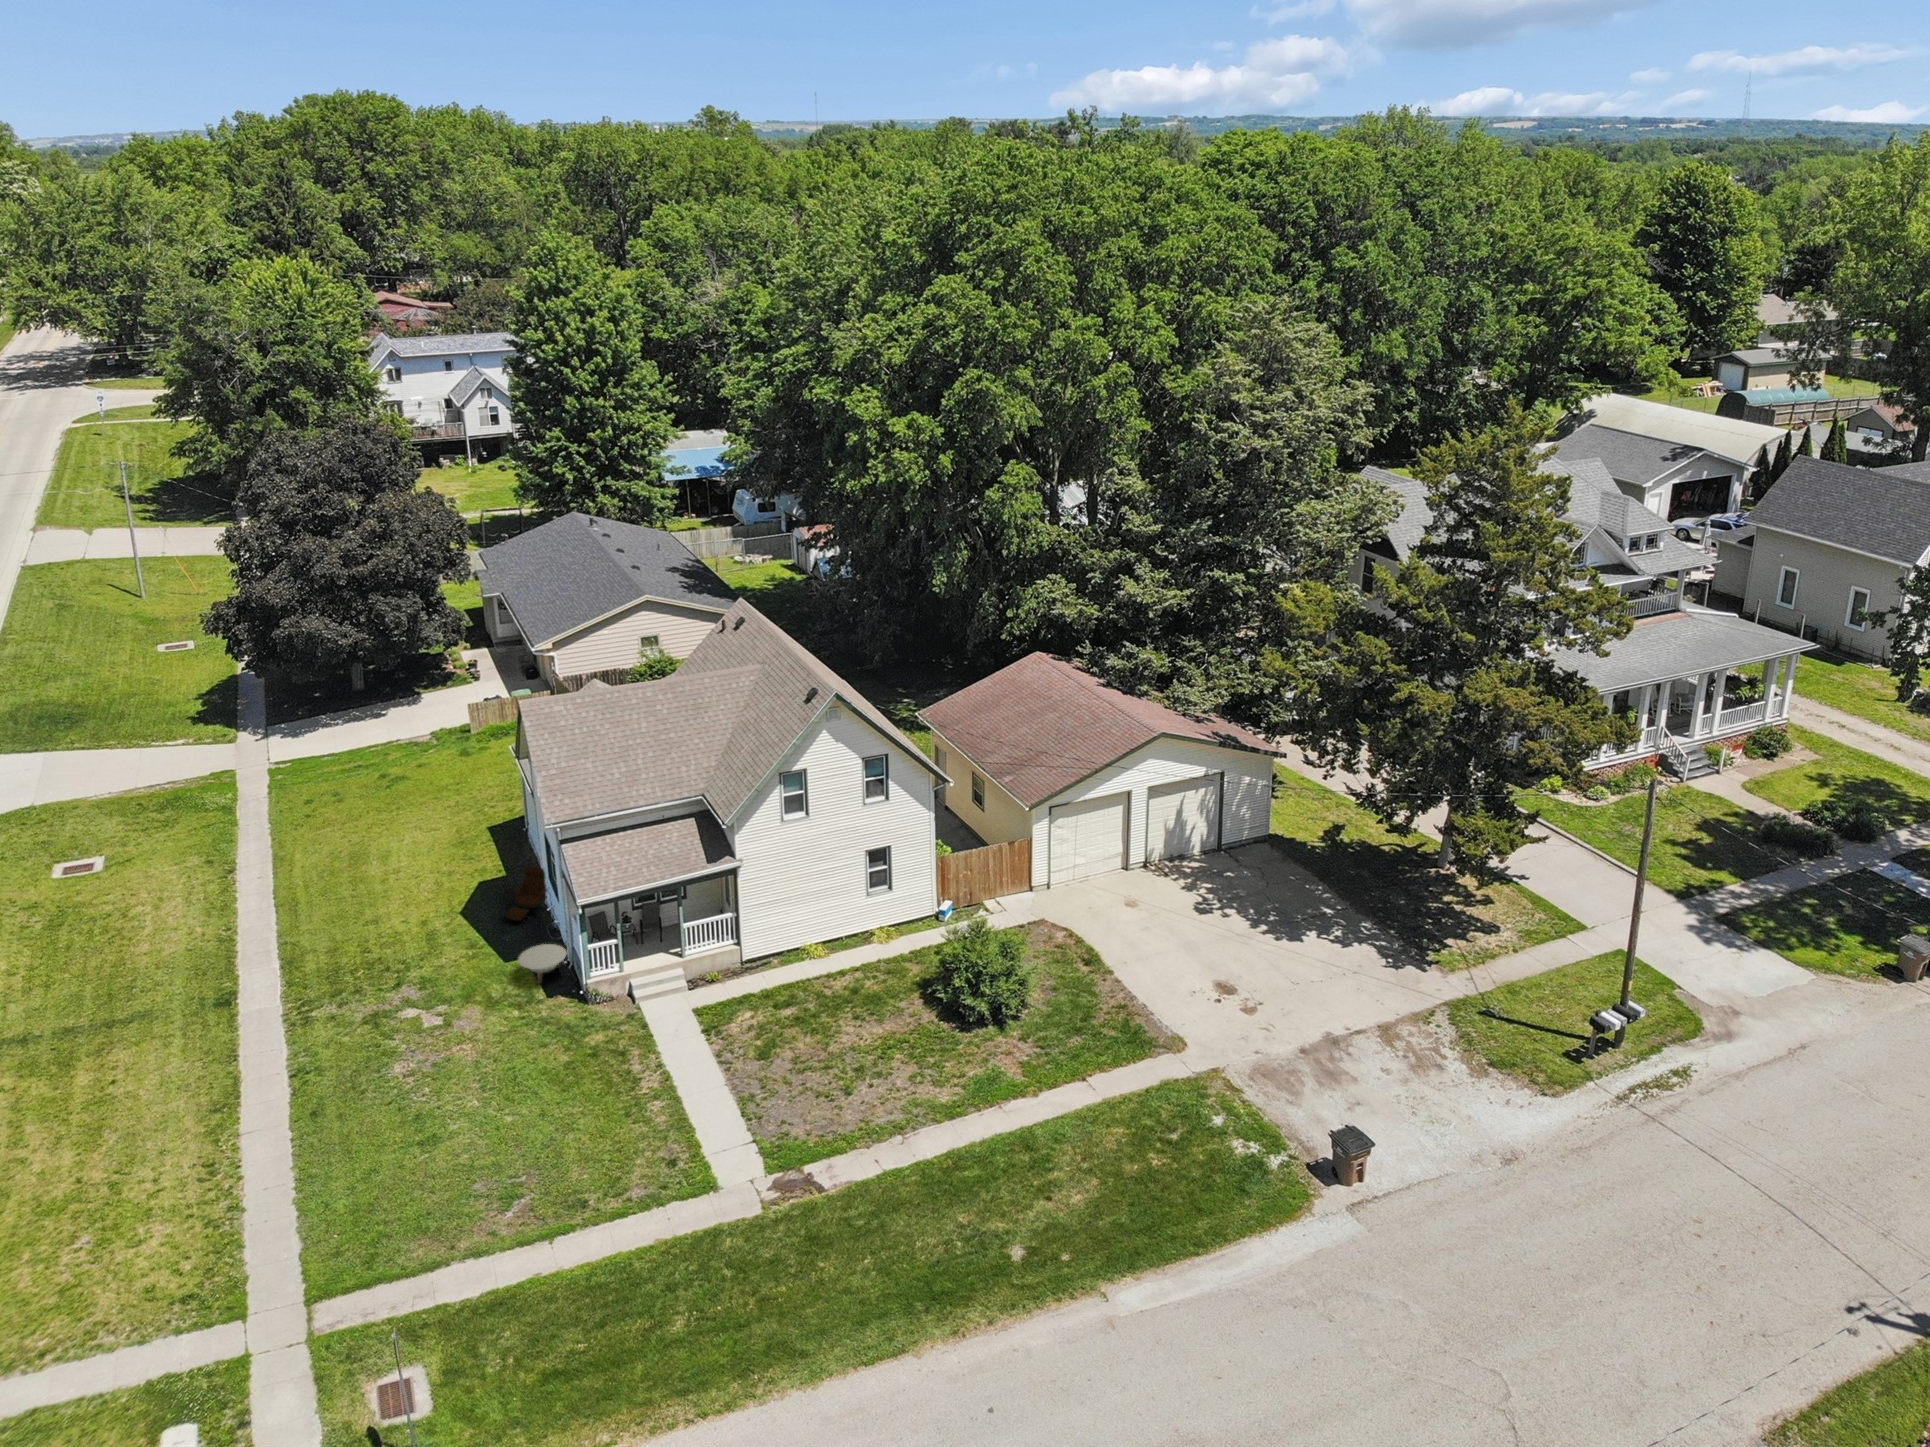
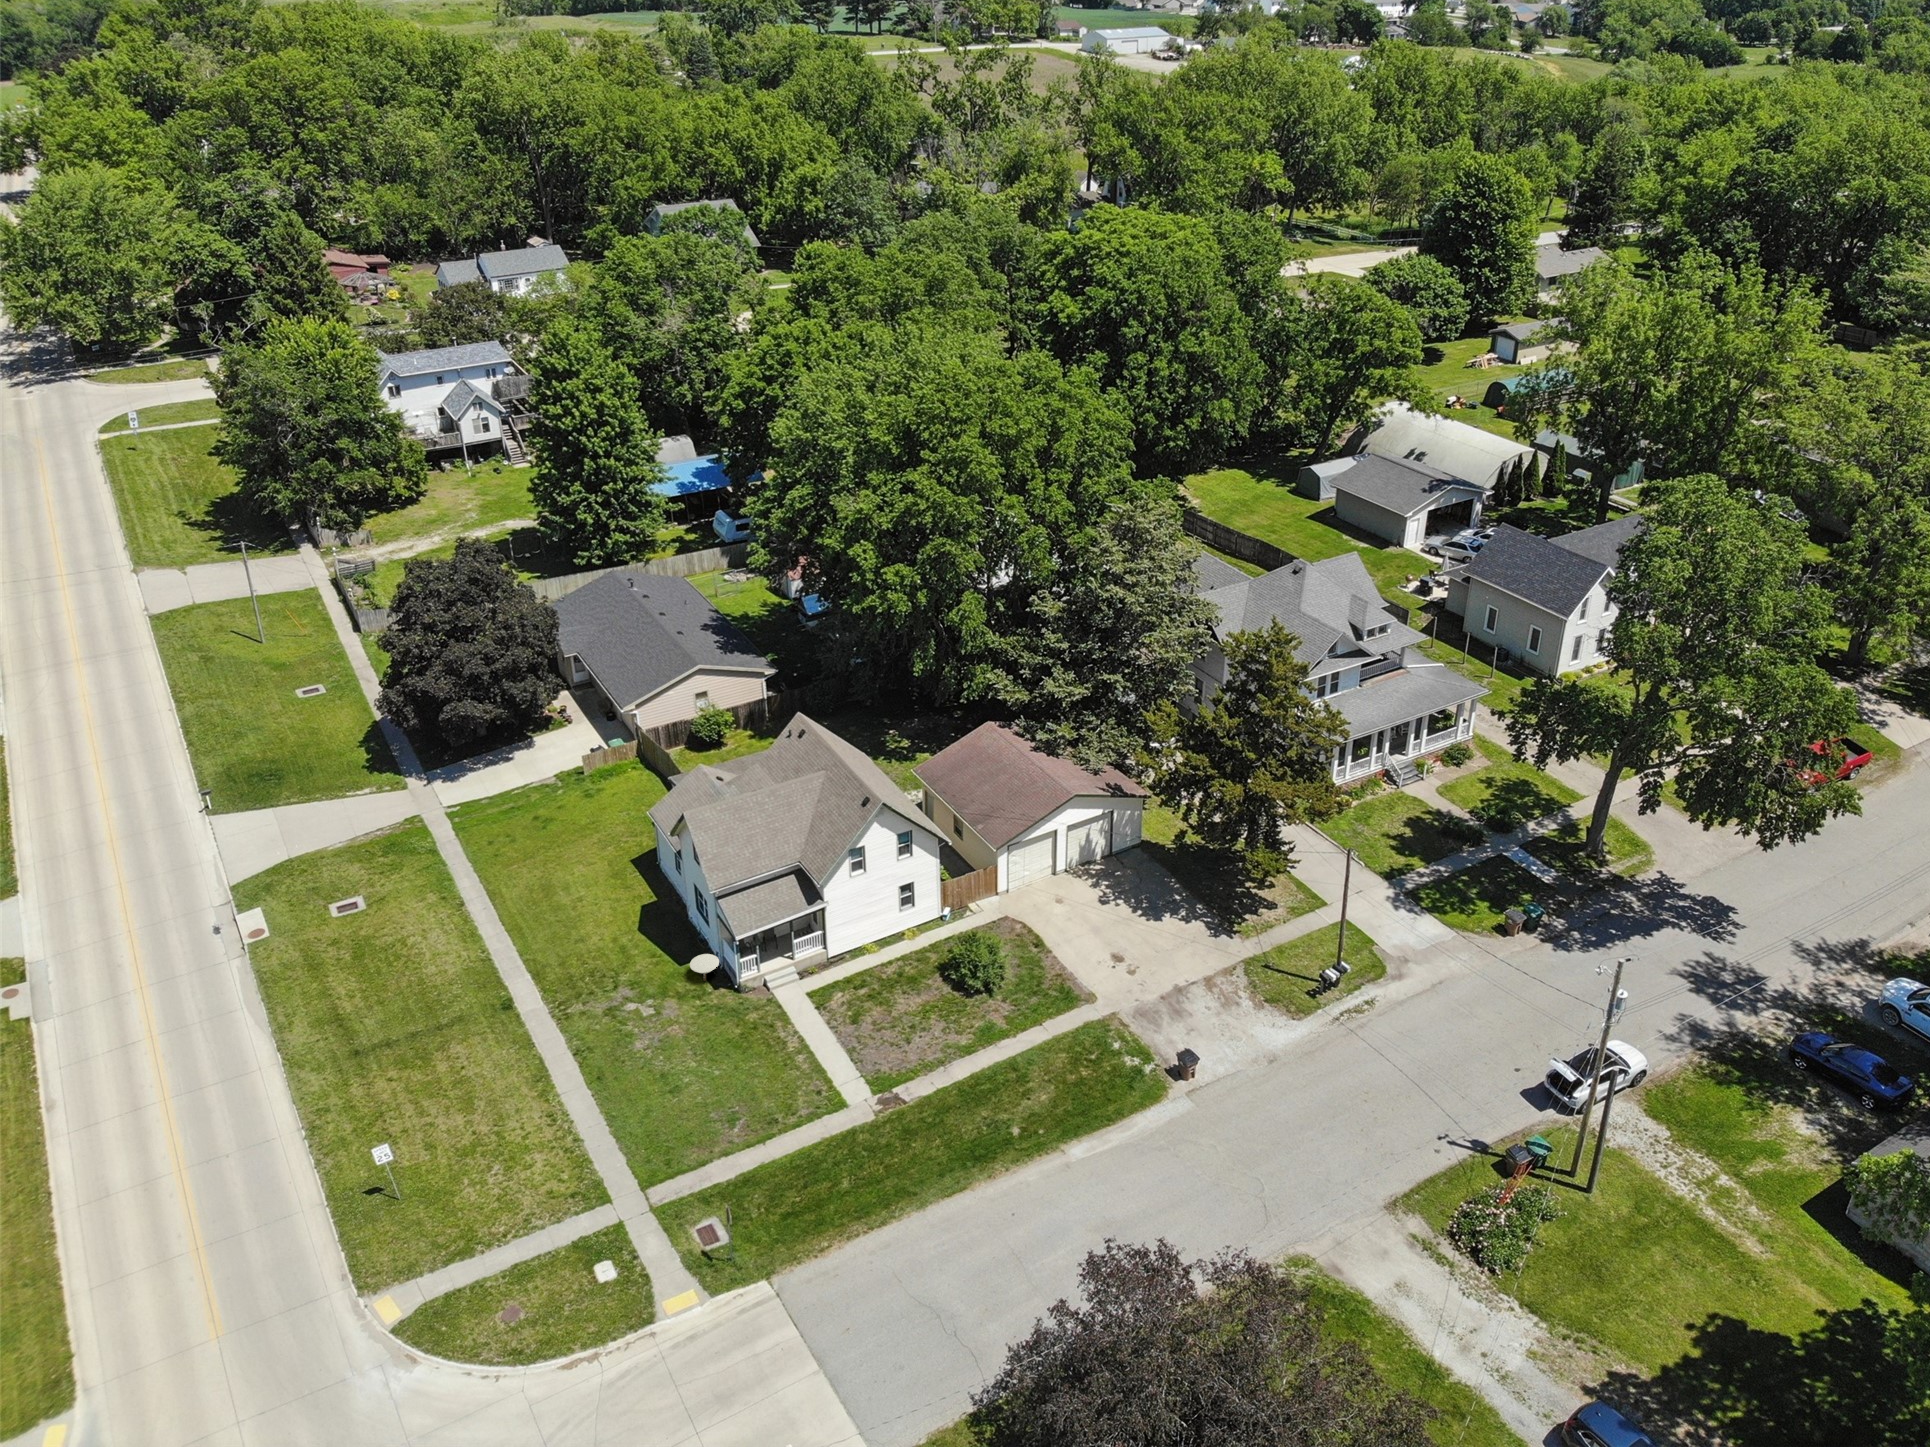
lounge chair: present [506,866,547,925] -> none [669,900,693,939]

